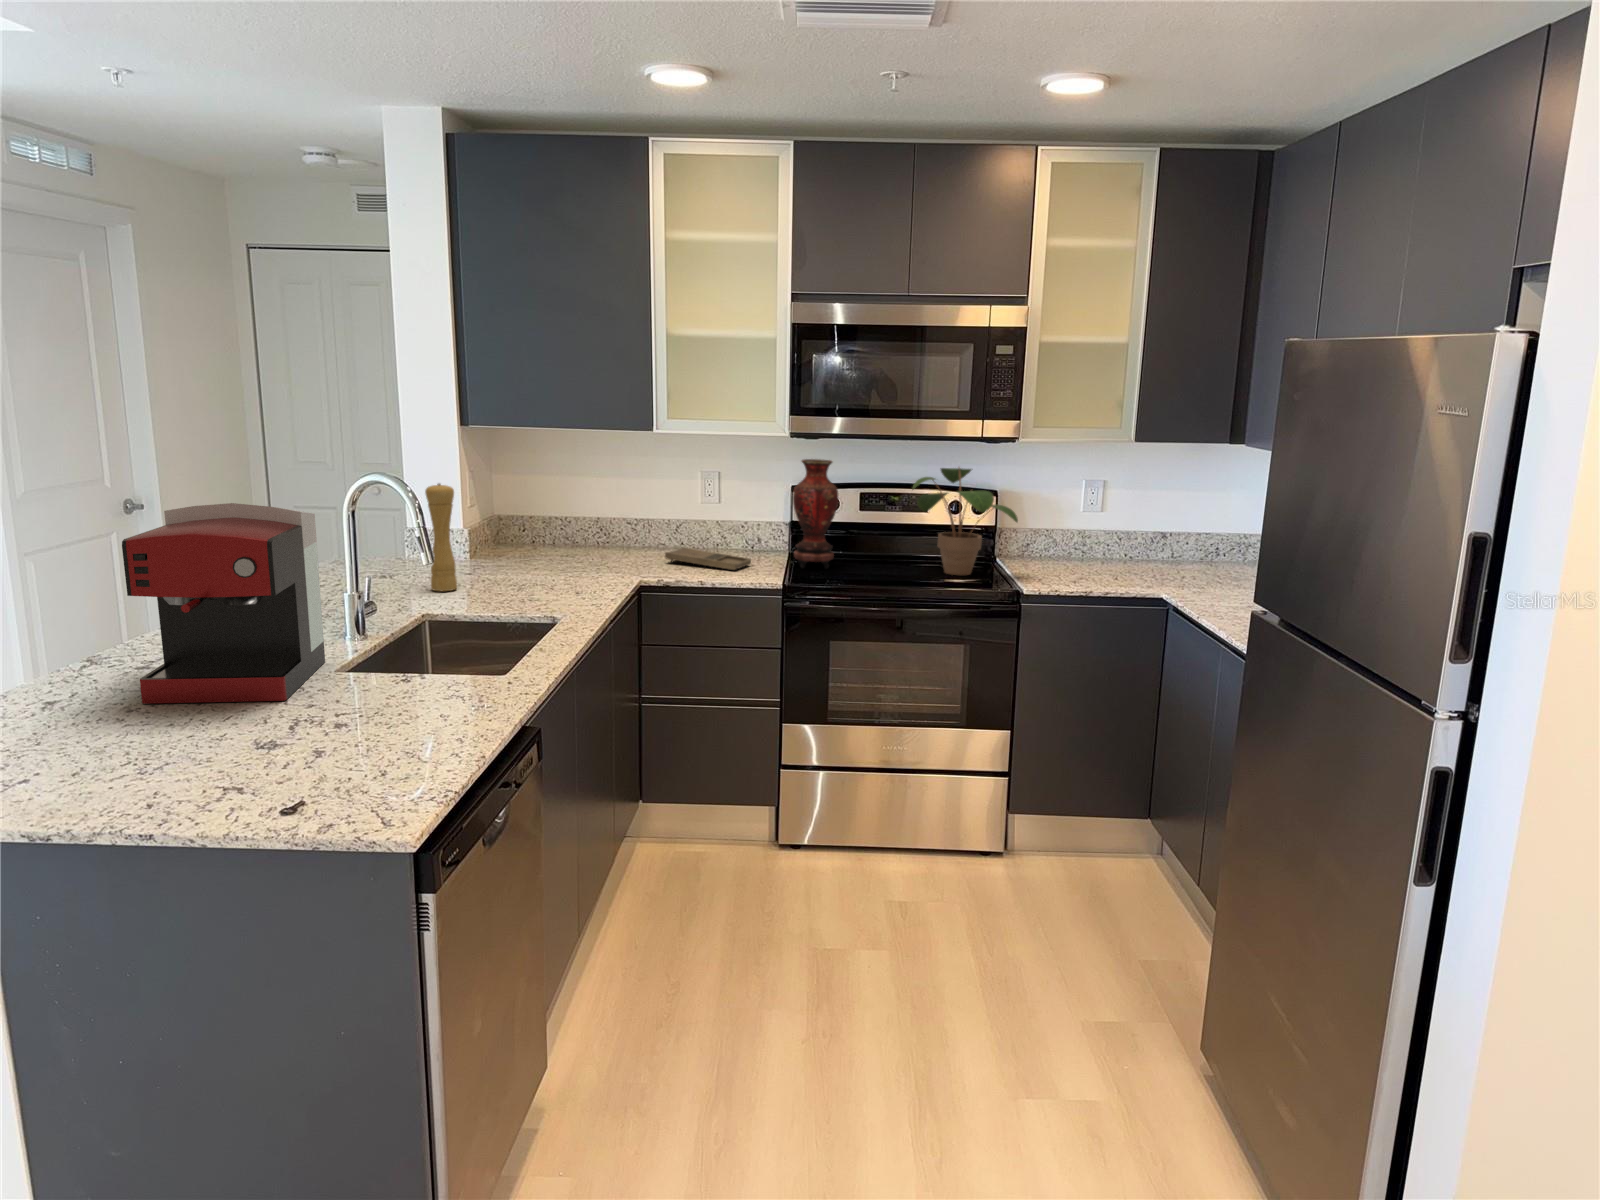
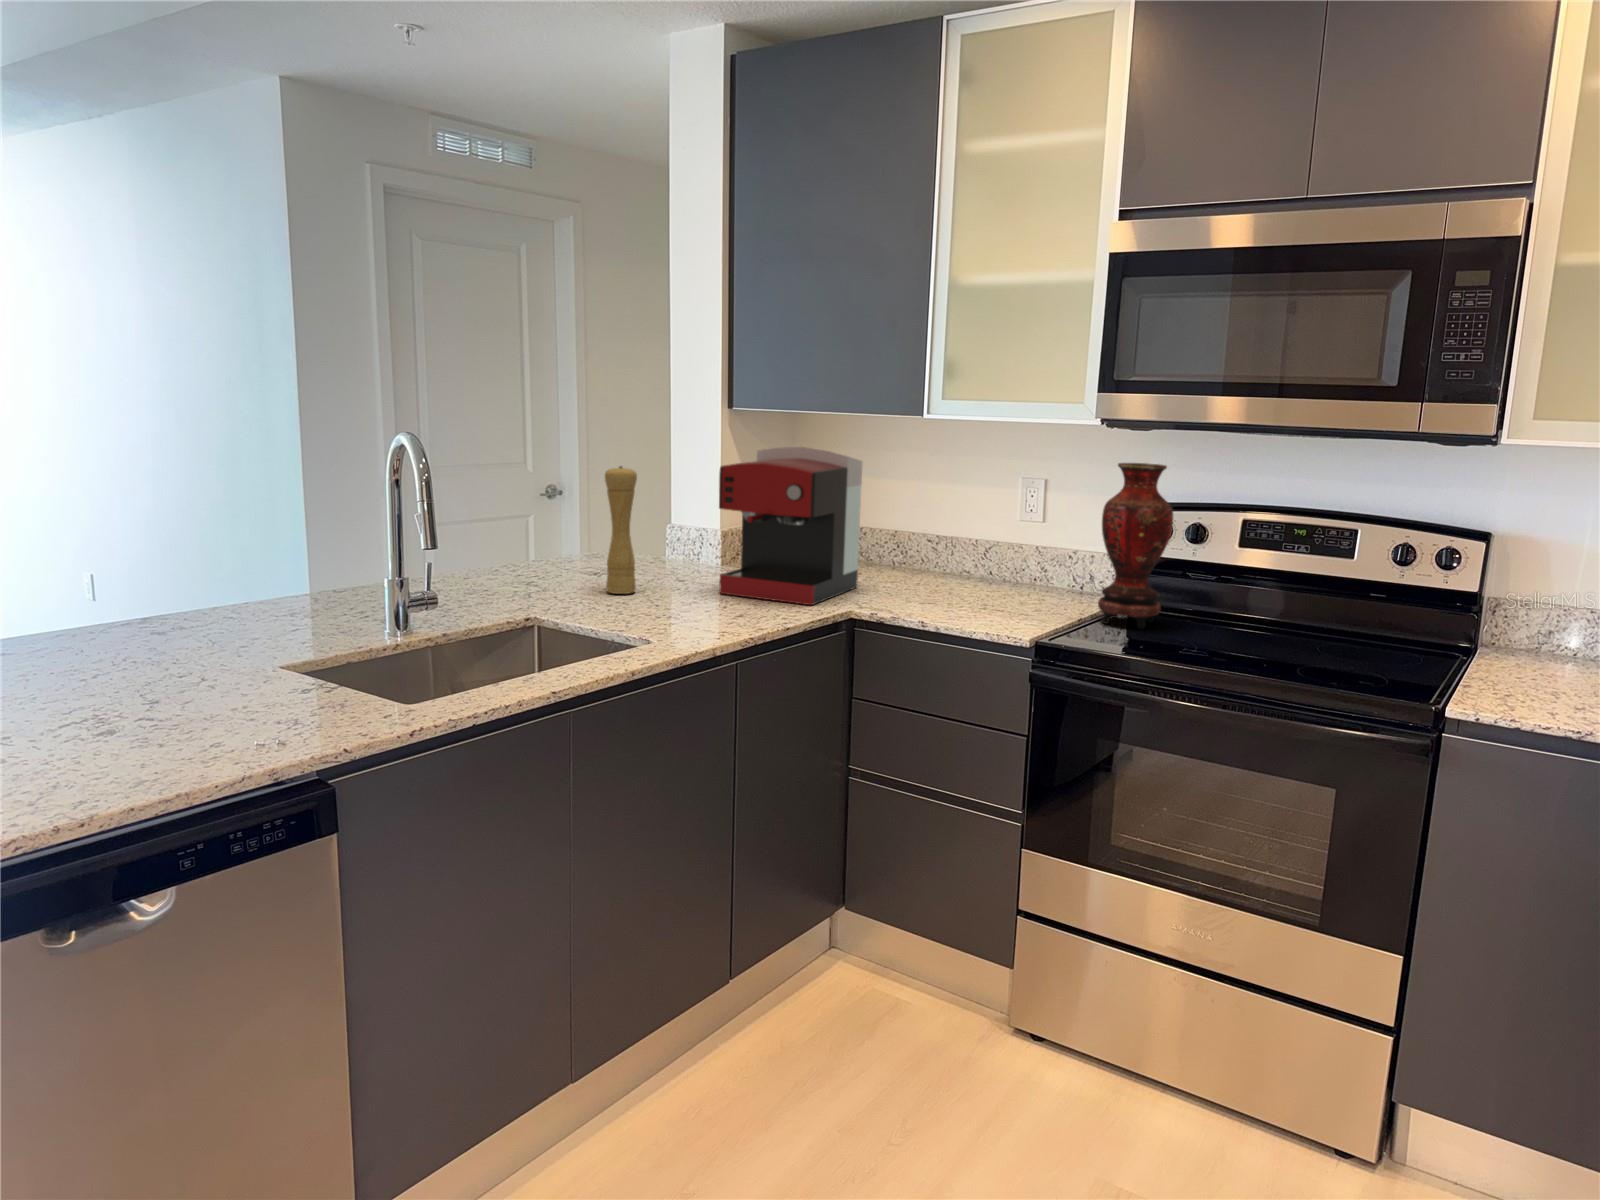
potted plant: present [912,468,1018,575] -> none [1279,484,1479,669]
coffee maker: present [122,503,325,704] -> present [719,447,862,605]
tray: present [665,548,751,570] -> none [928,576,1037,613]

